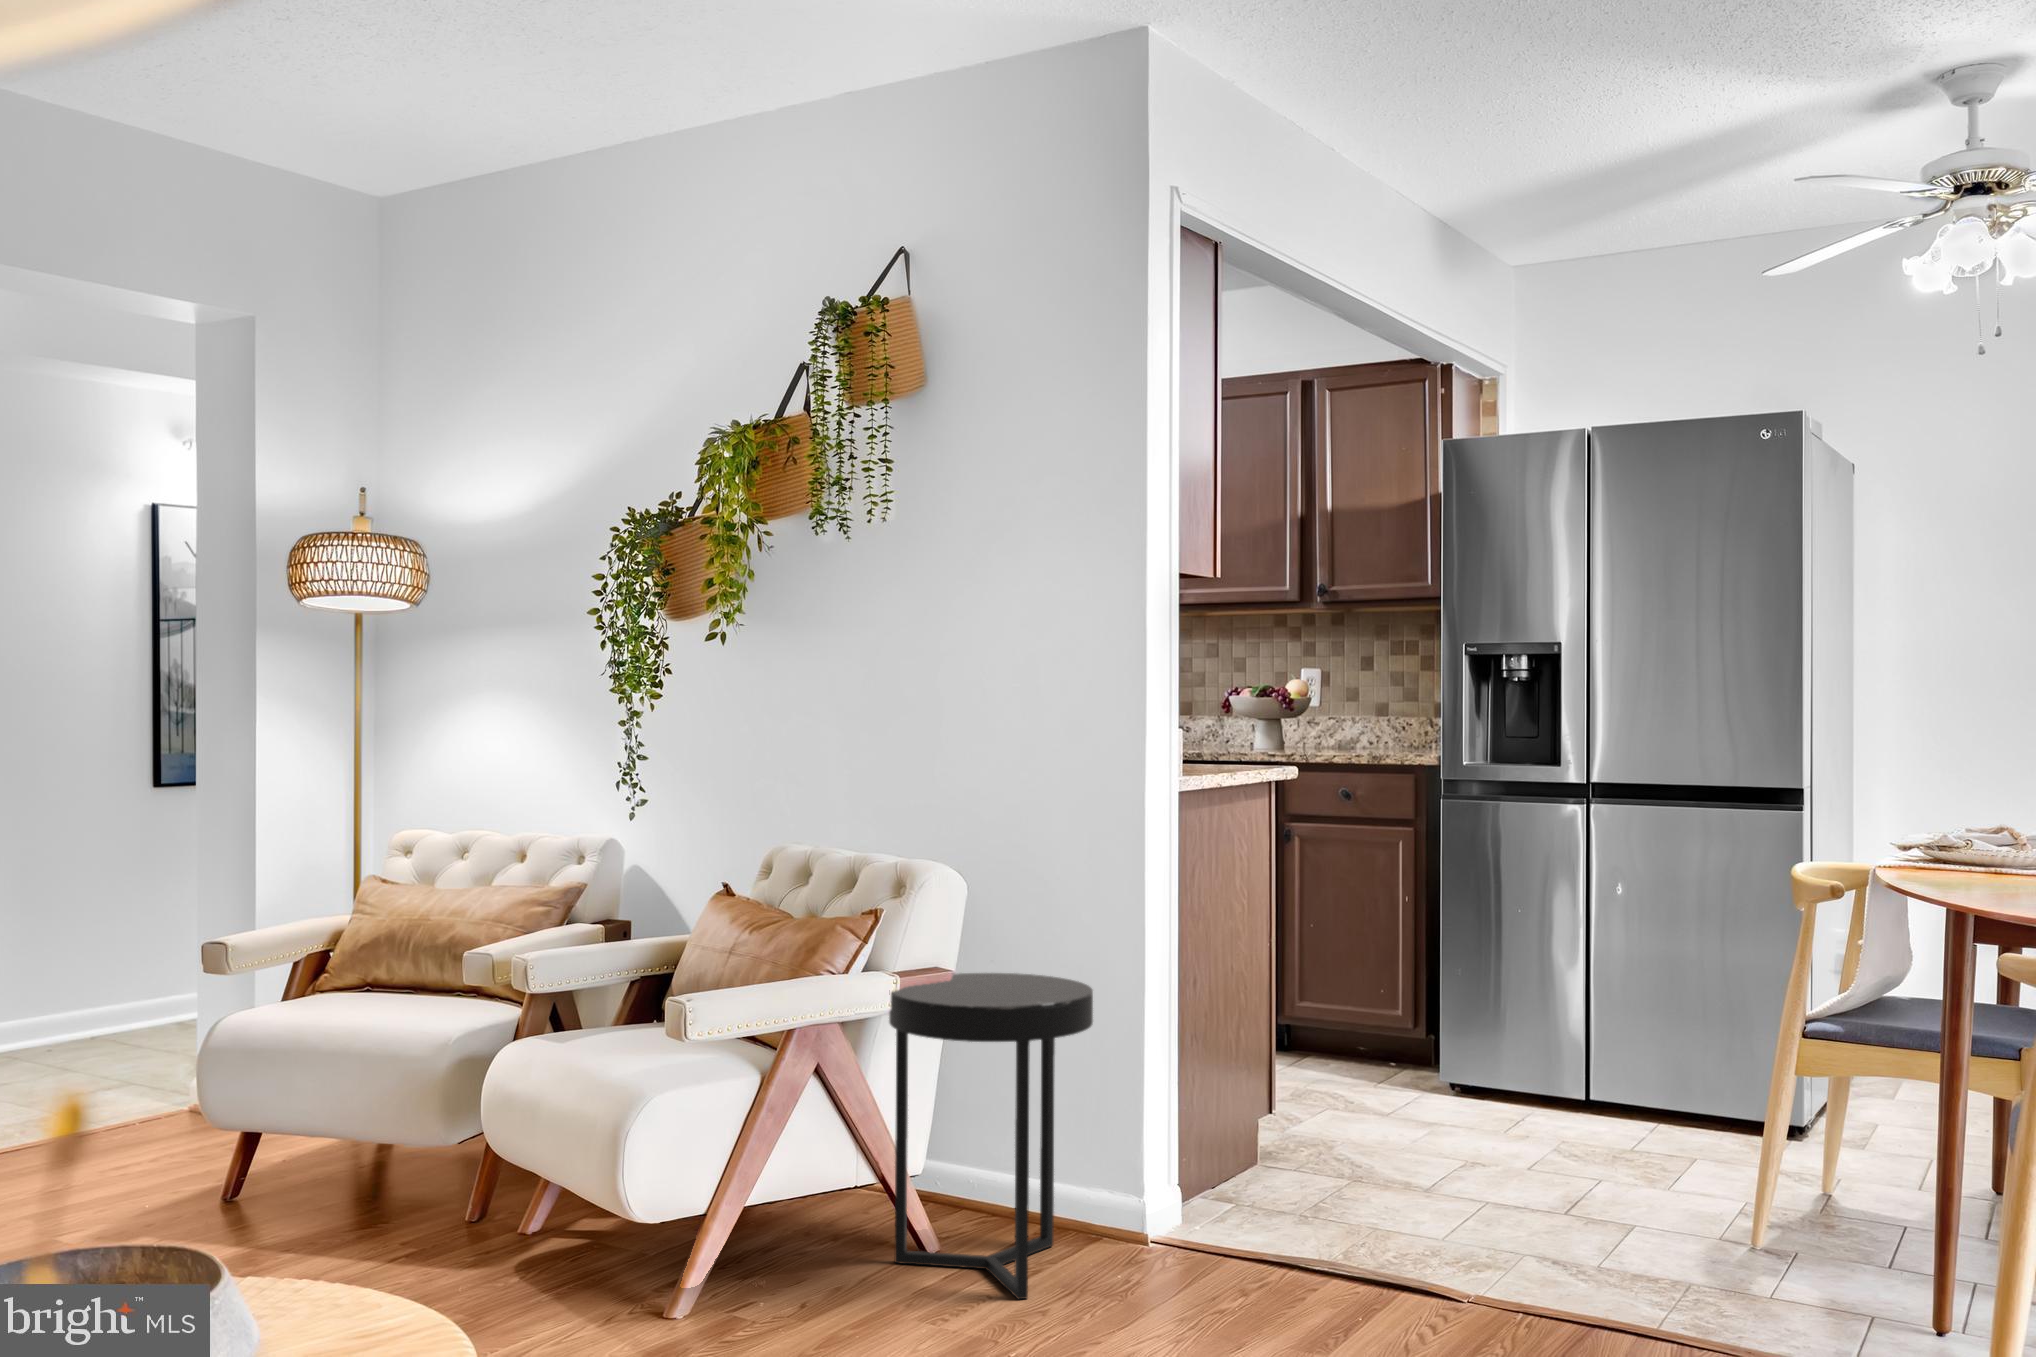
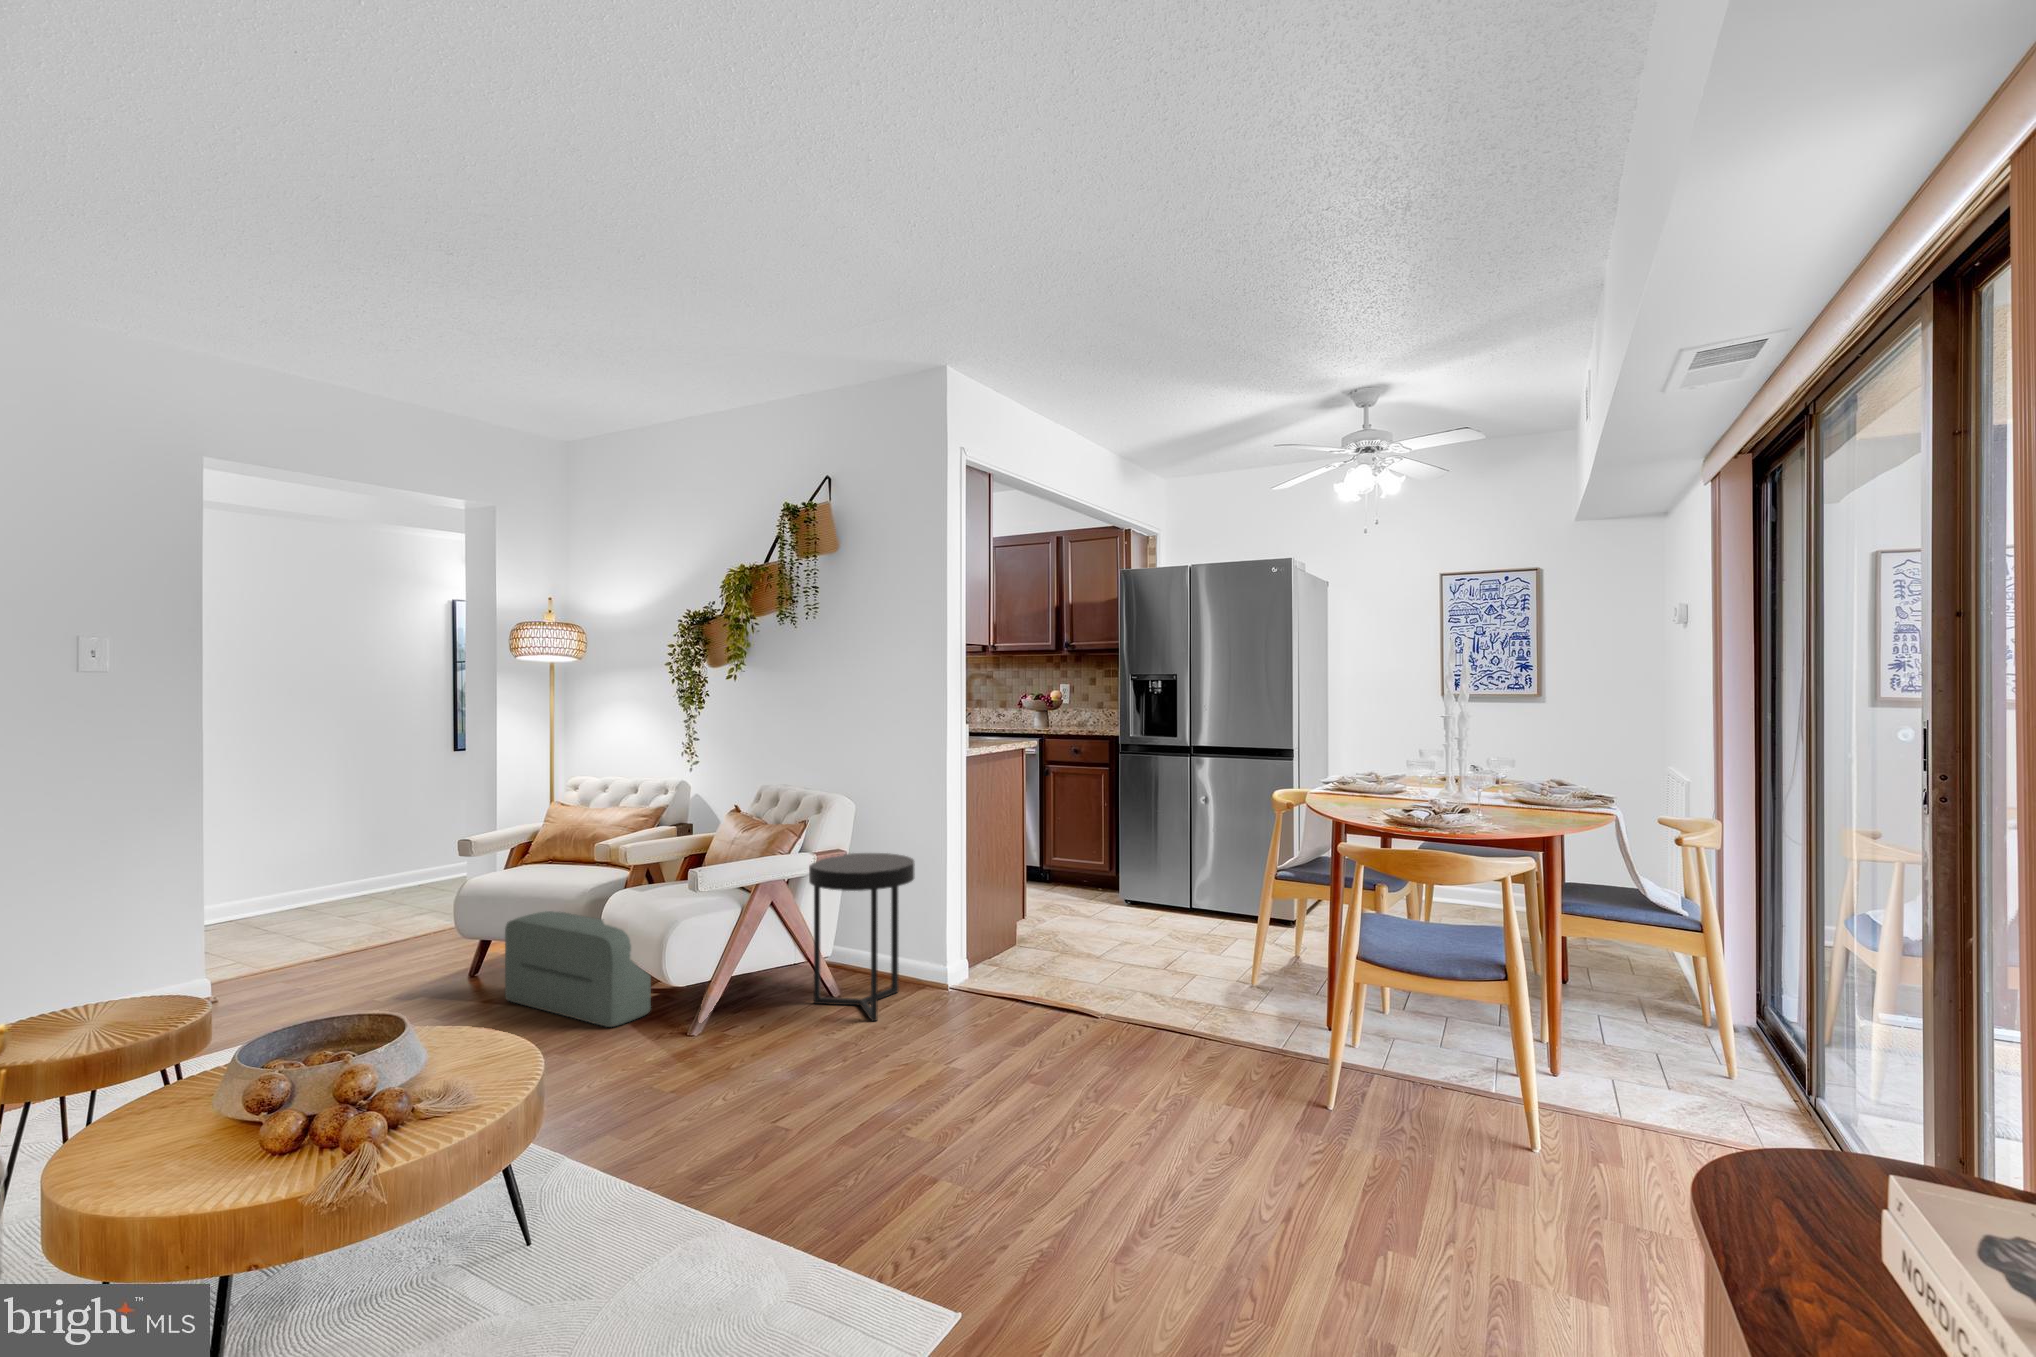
pouf: none [306,1074,588,1296] -> present [505,911,651,1027]

